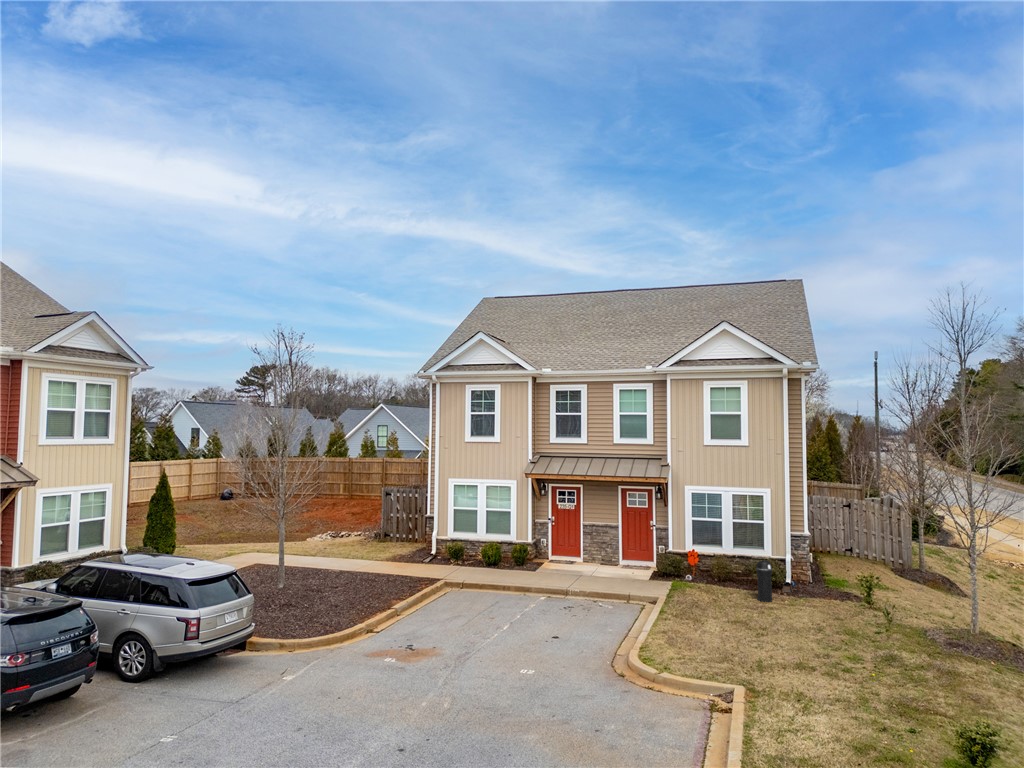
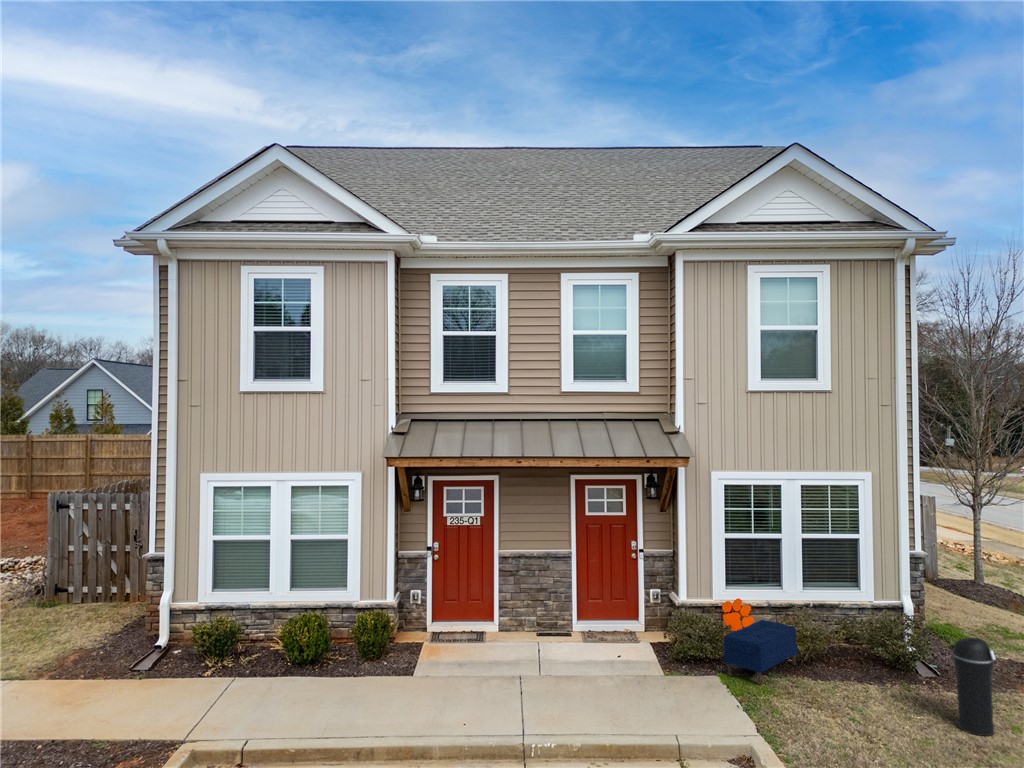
bench: none [676,561,720,585] -> present [724,620,798,685]

